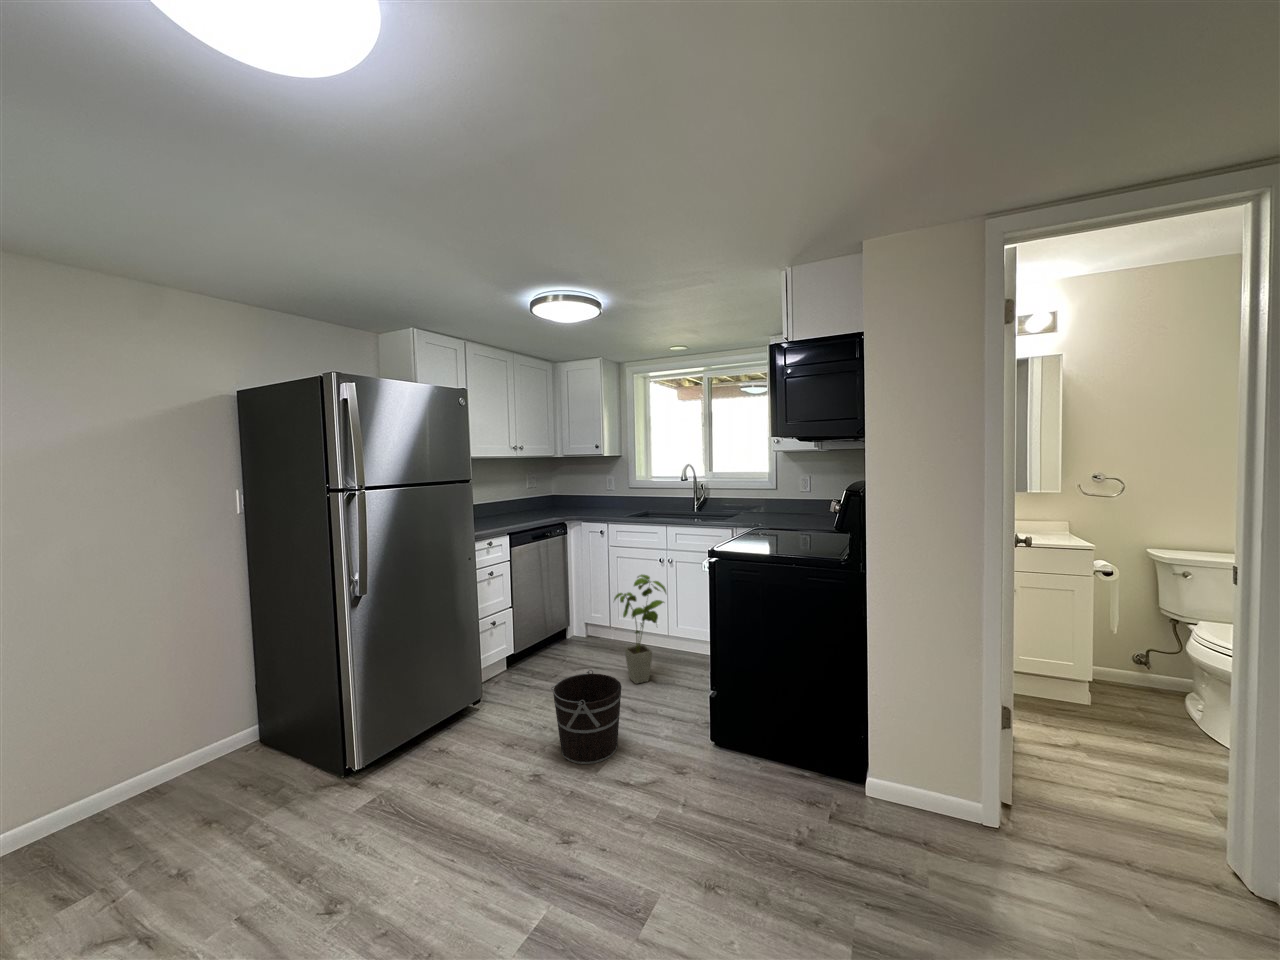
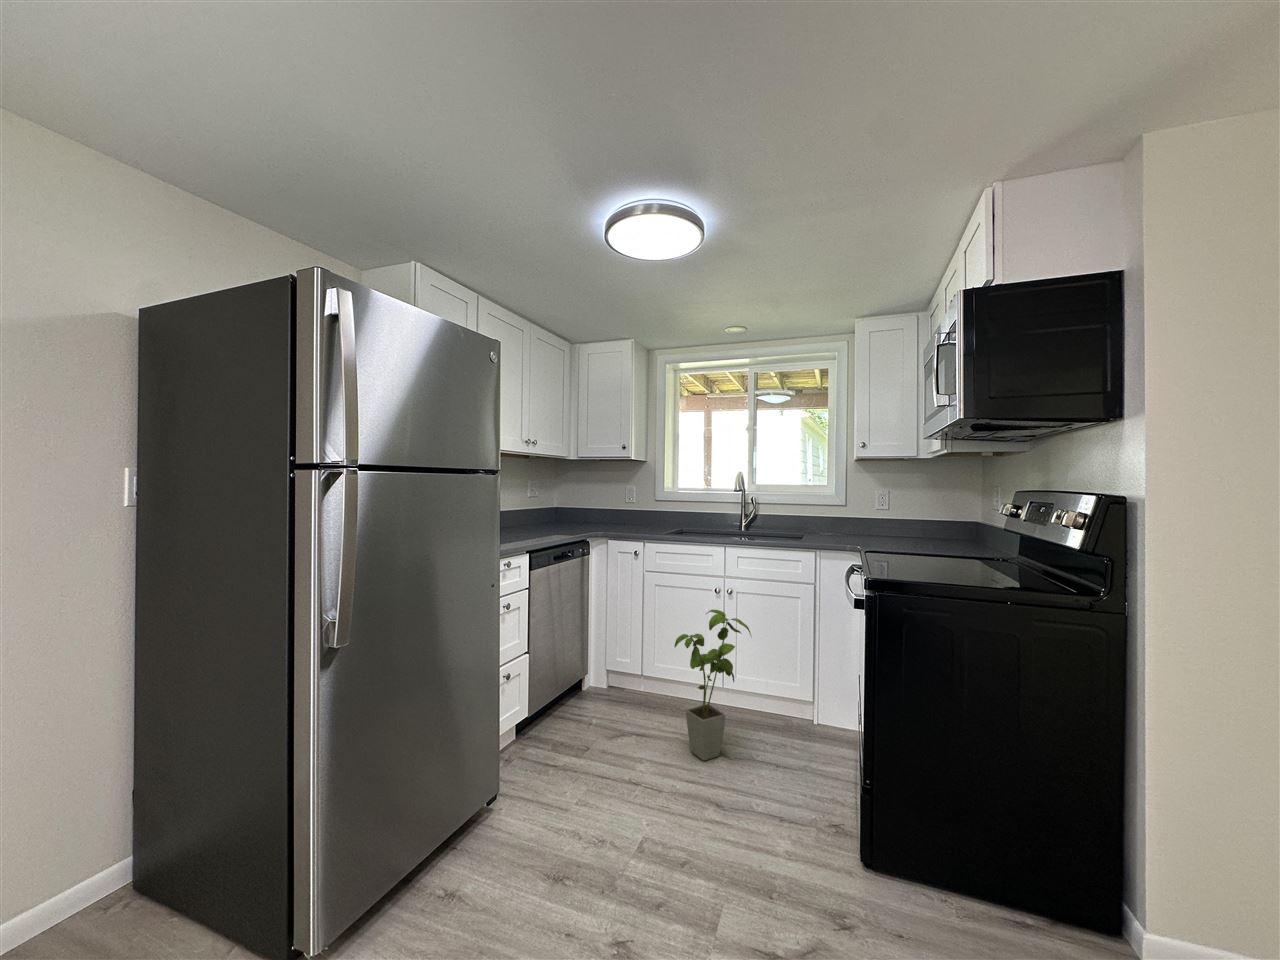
bucket: present [551,670,621,764] -> none [630,753,738,915]

